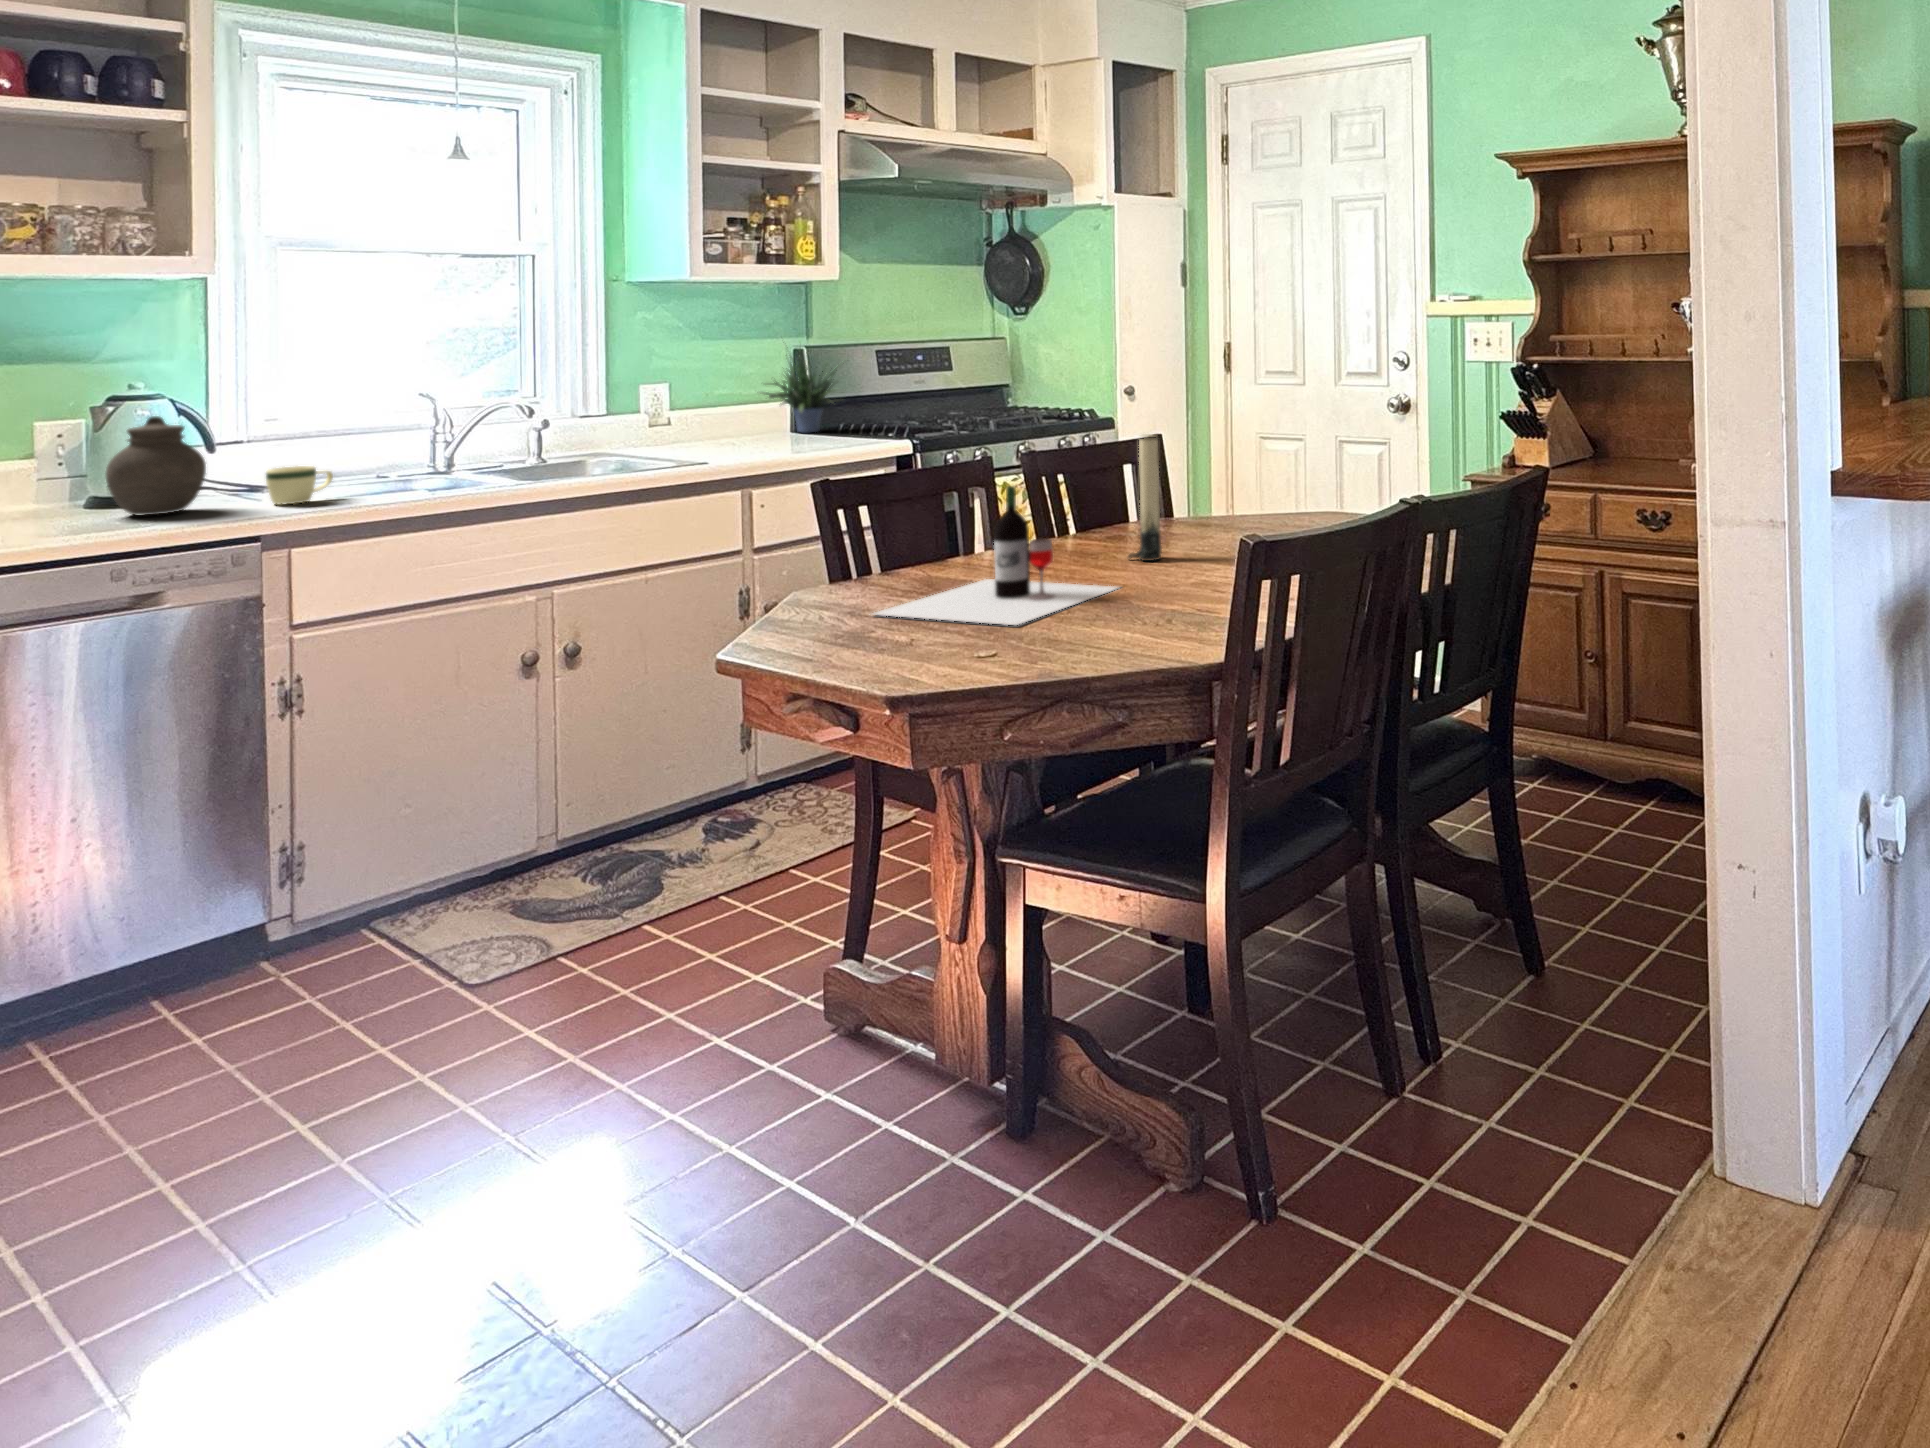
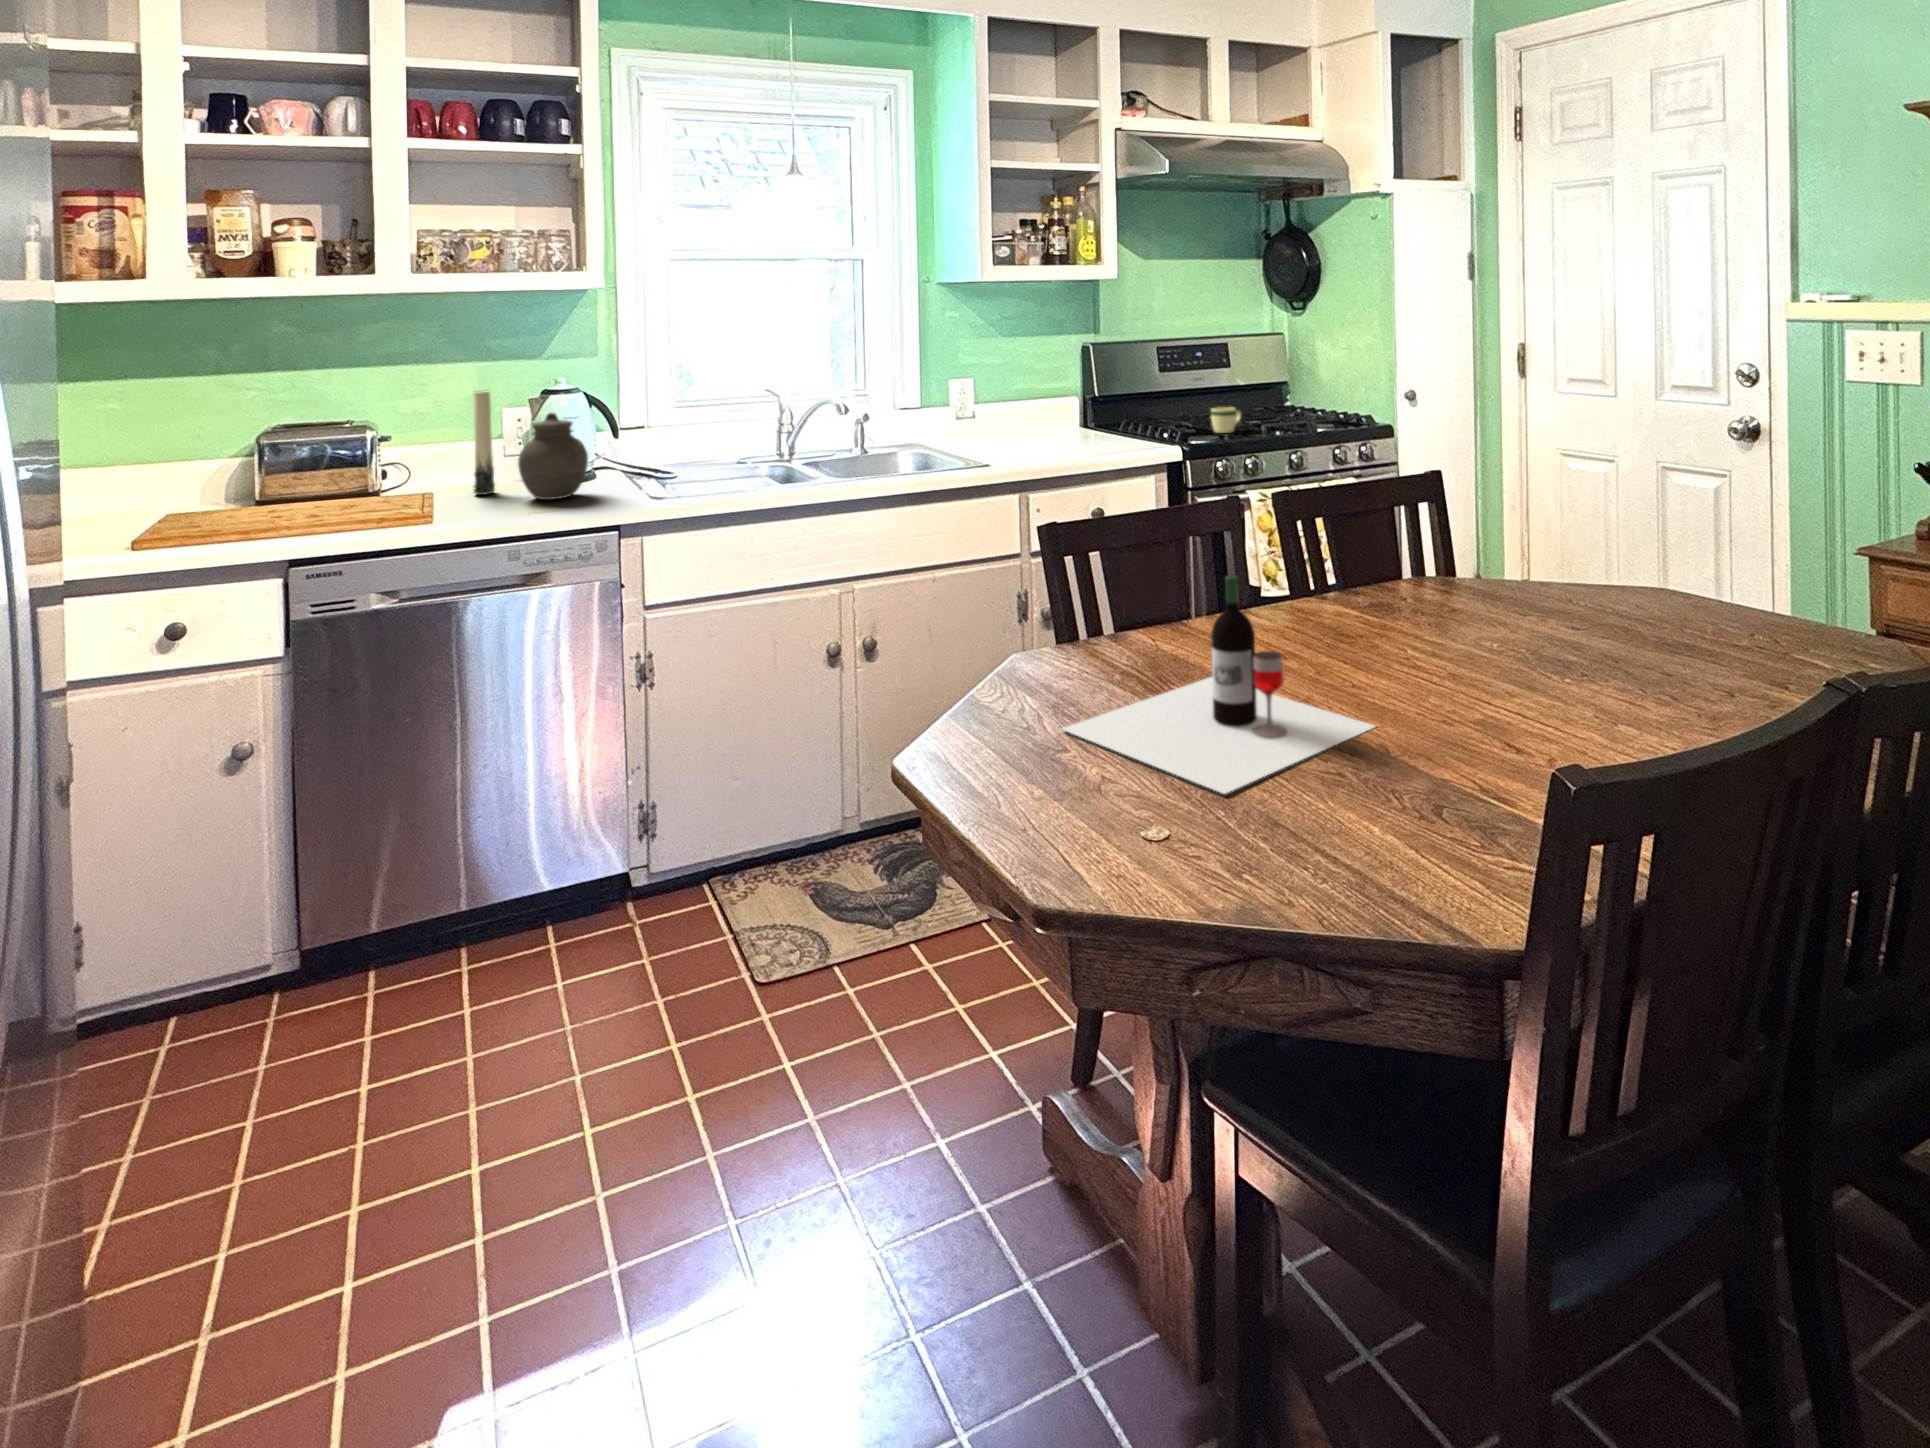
potted plant: present [764,342,839,432] -> none [1050,329,1132,427]
candle: present [1128,434,1162,561] -> present [473,389,495,495]
mug: present [266,466,333,505] -> present [1211,407,1241,433]

